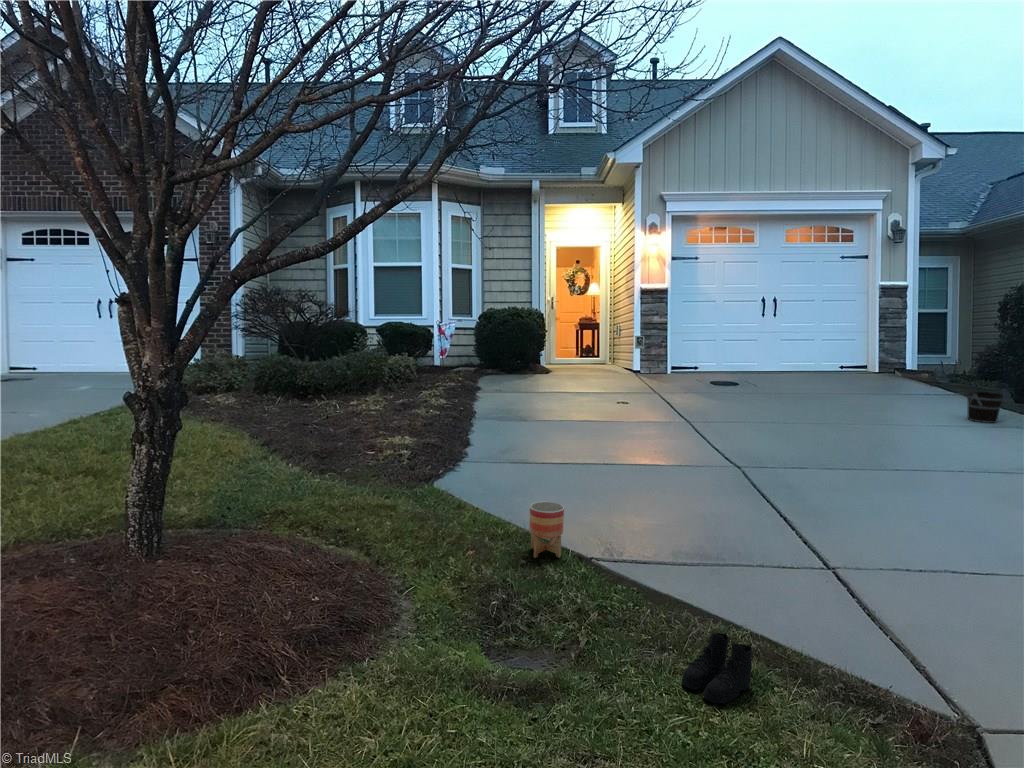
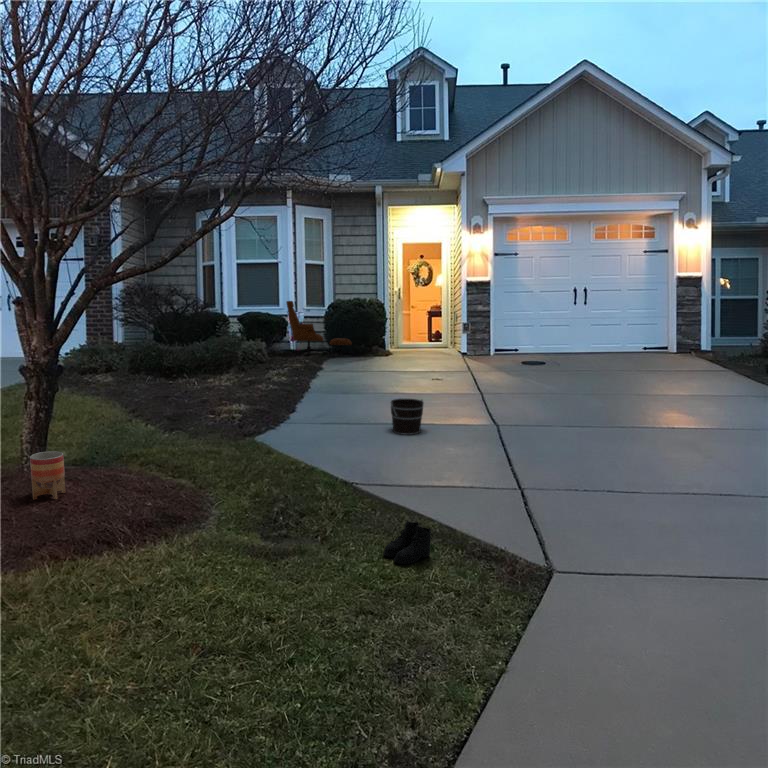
lounge chair: none [435,309,510,373] -> present [286,301,352,355]
bucket: present [968,391,1003,423] -> present [391,398,423,435]
planter: present [529,502,564,558] -> present [30,451,65,500]

